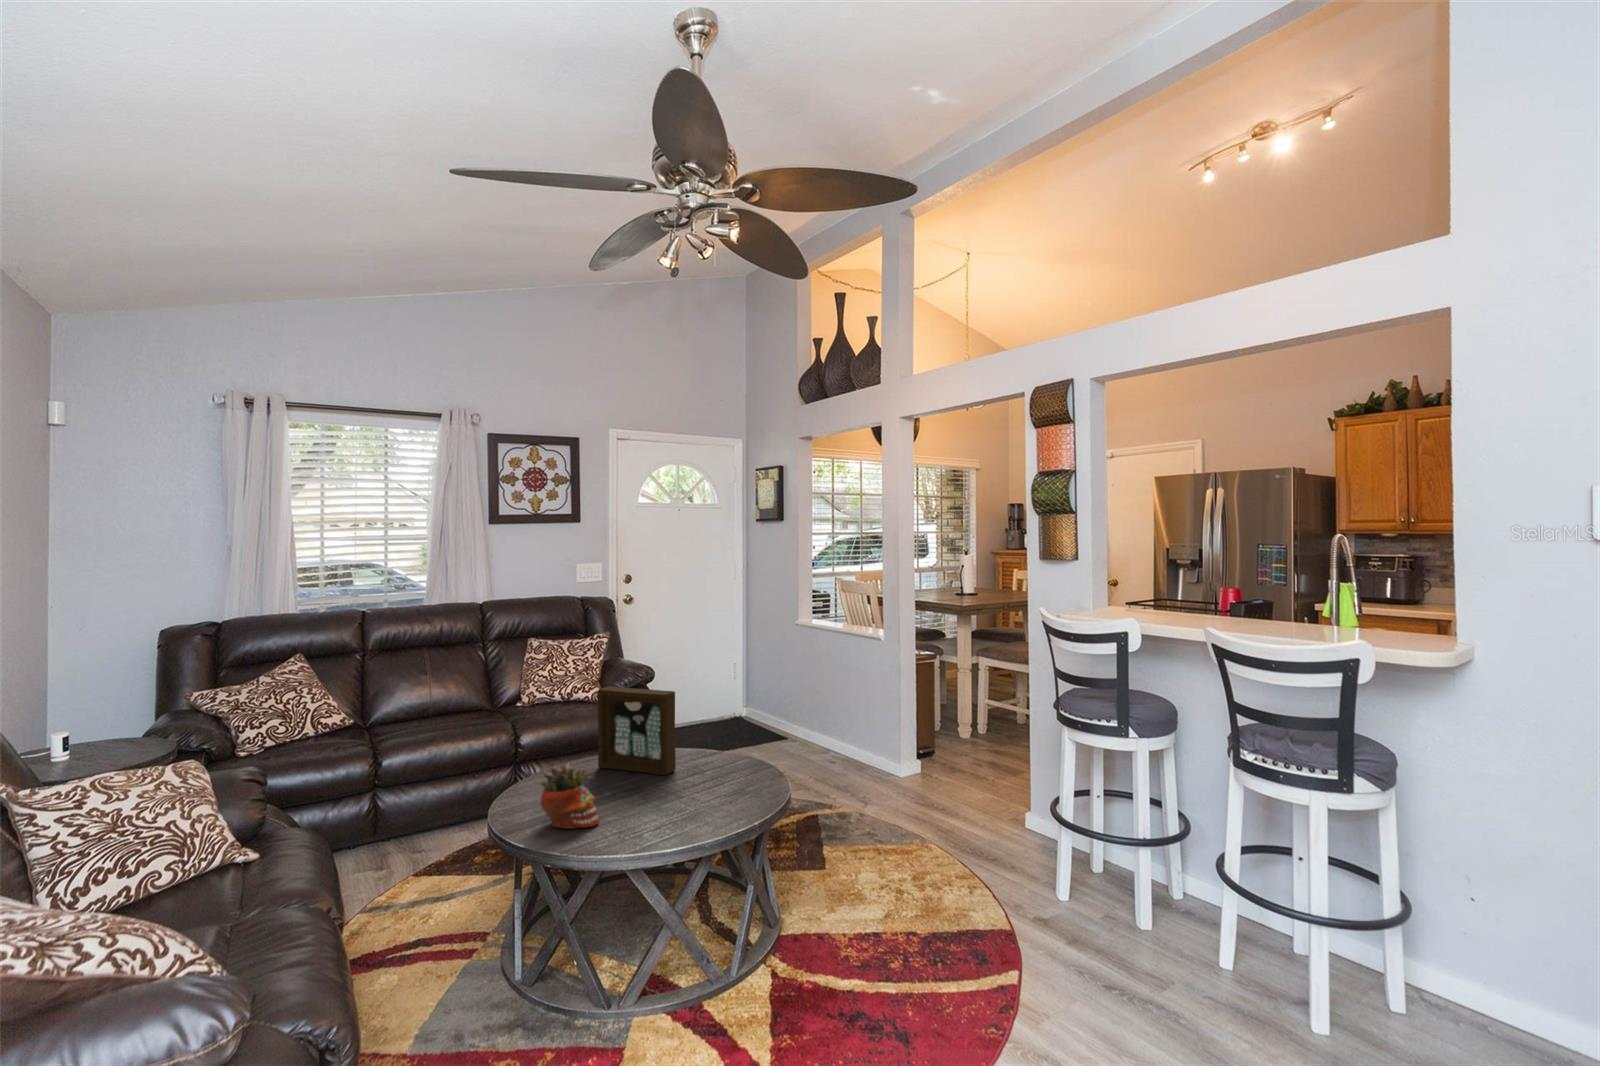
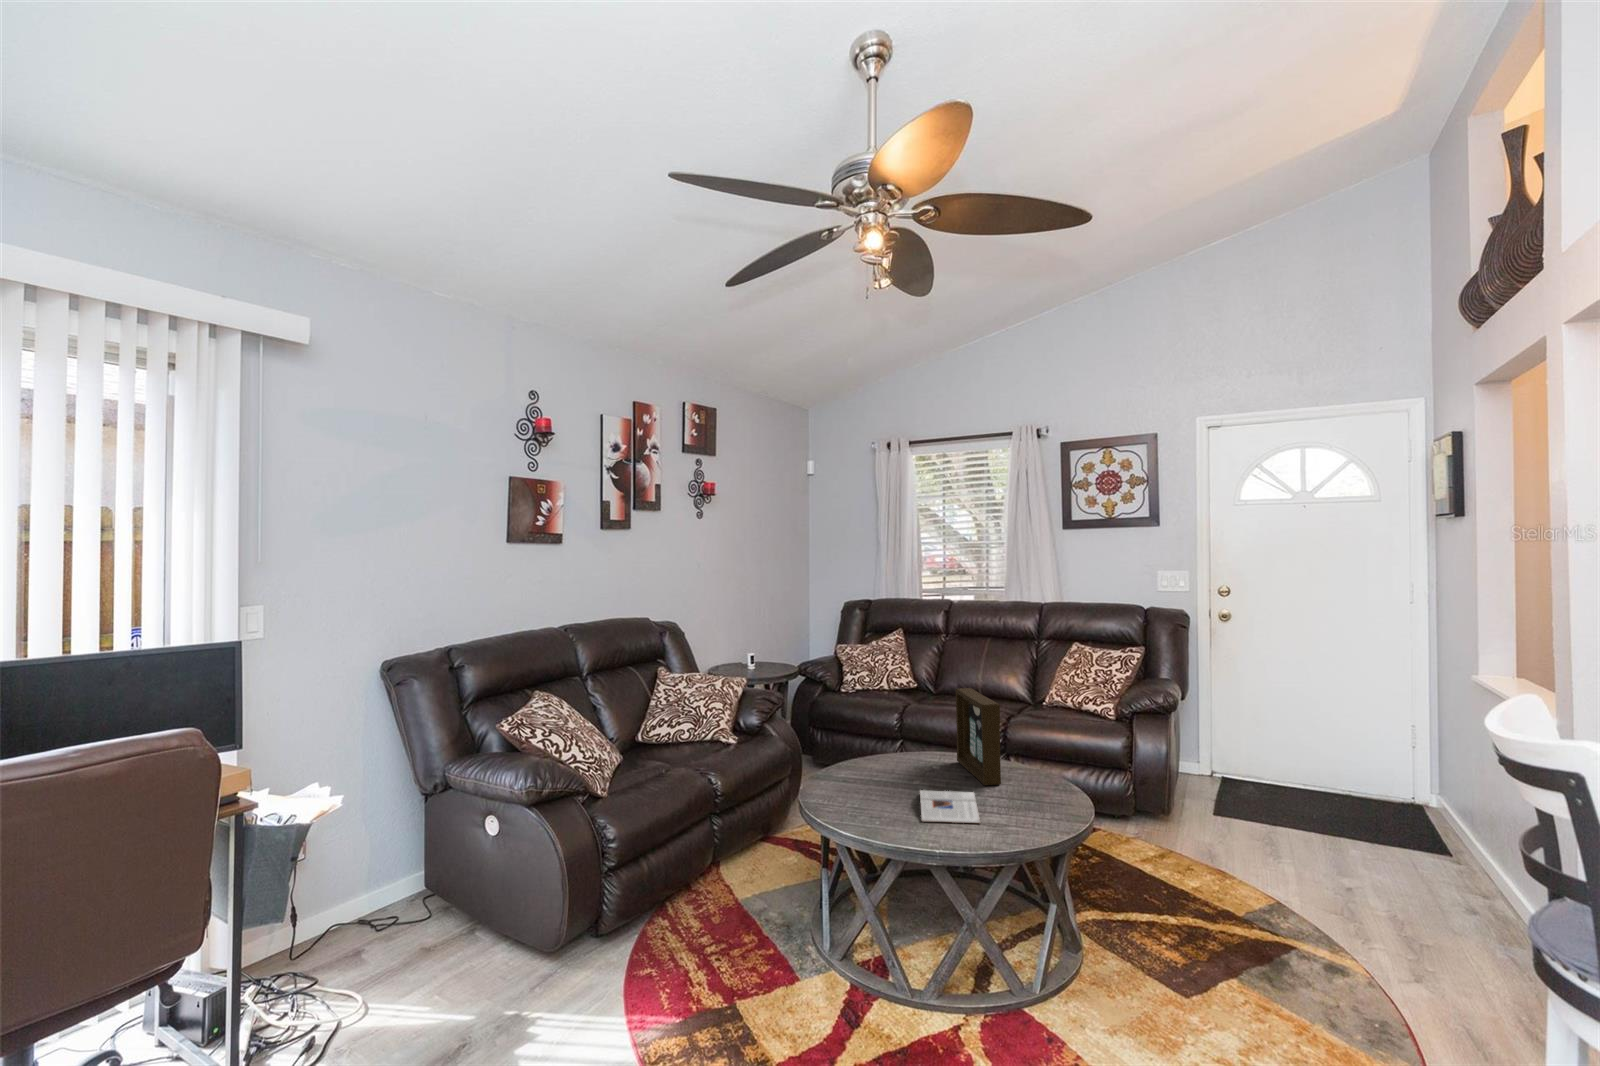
succulent planter: present [541,765,599,829] -> none [835,736,873,795]
magazine: none [639,779,734,819] -> present [920,790,980,823]

